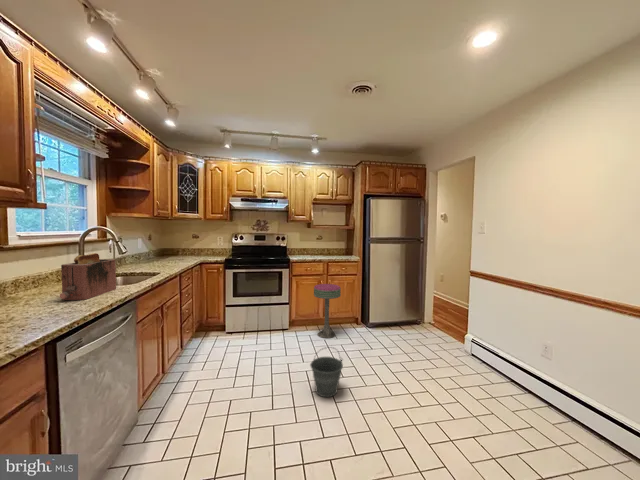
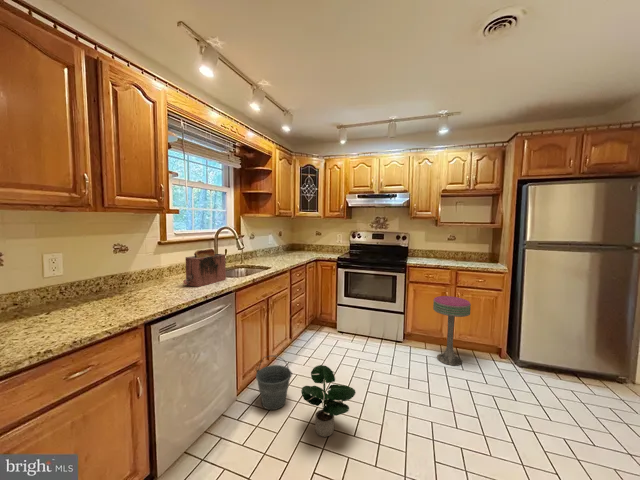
bucket: present [310,357,343,397] -> present [256,356,292,410]
potted plant: none [223,358,275,423] -> present [301,365,356,437]

